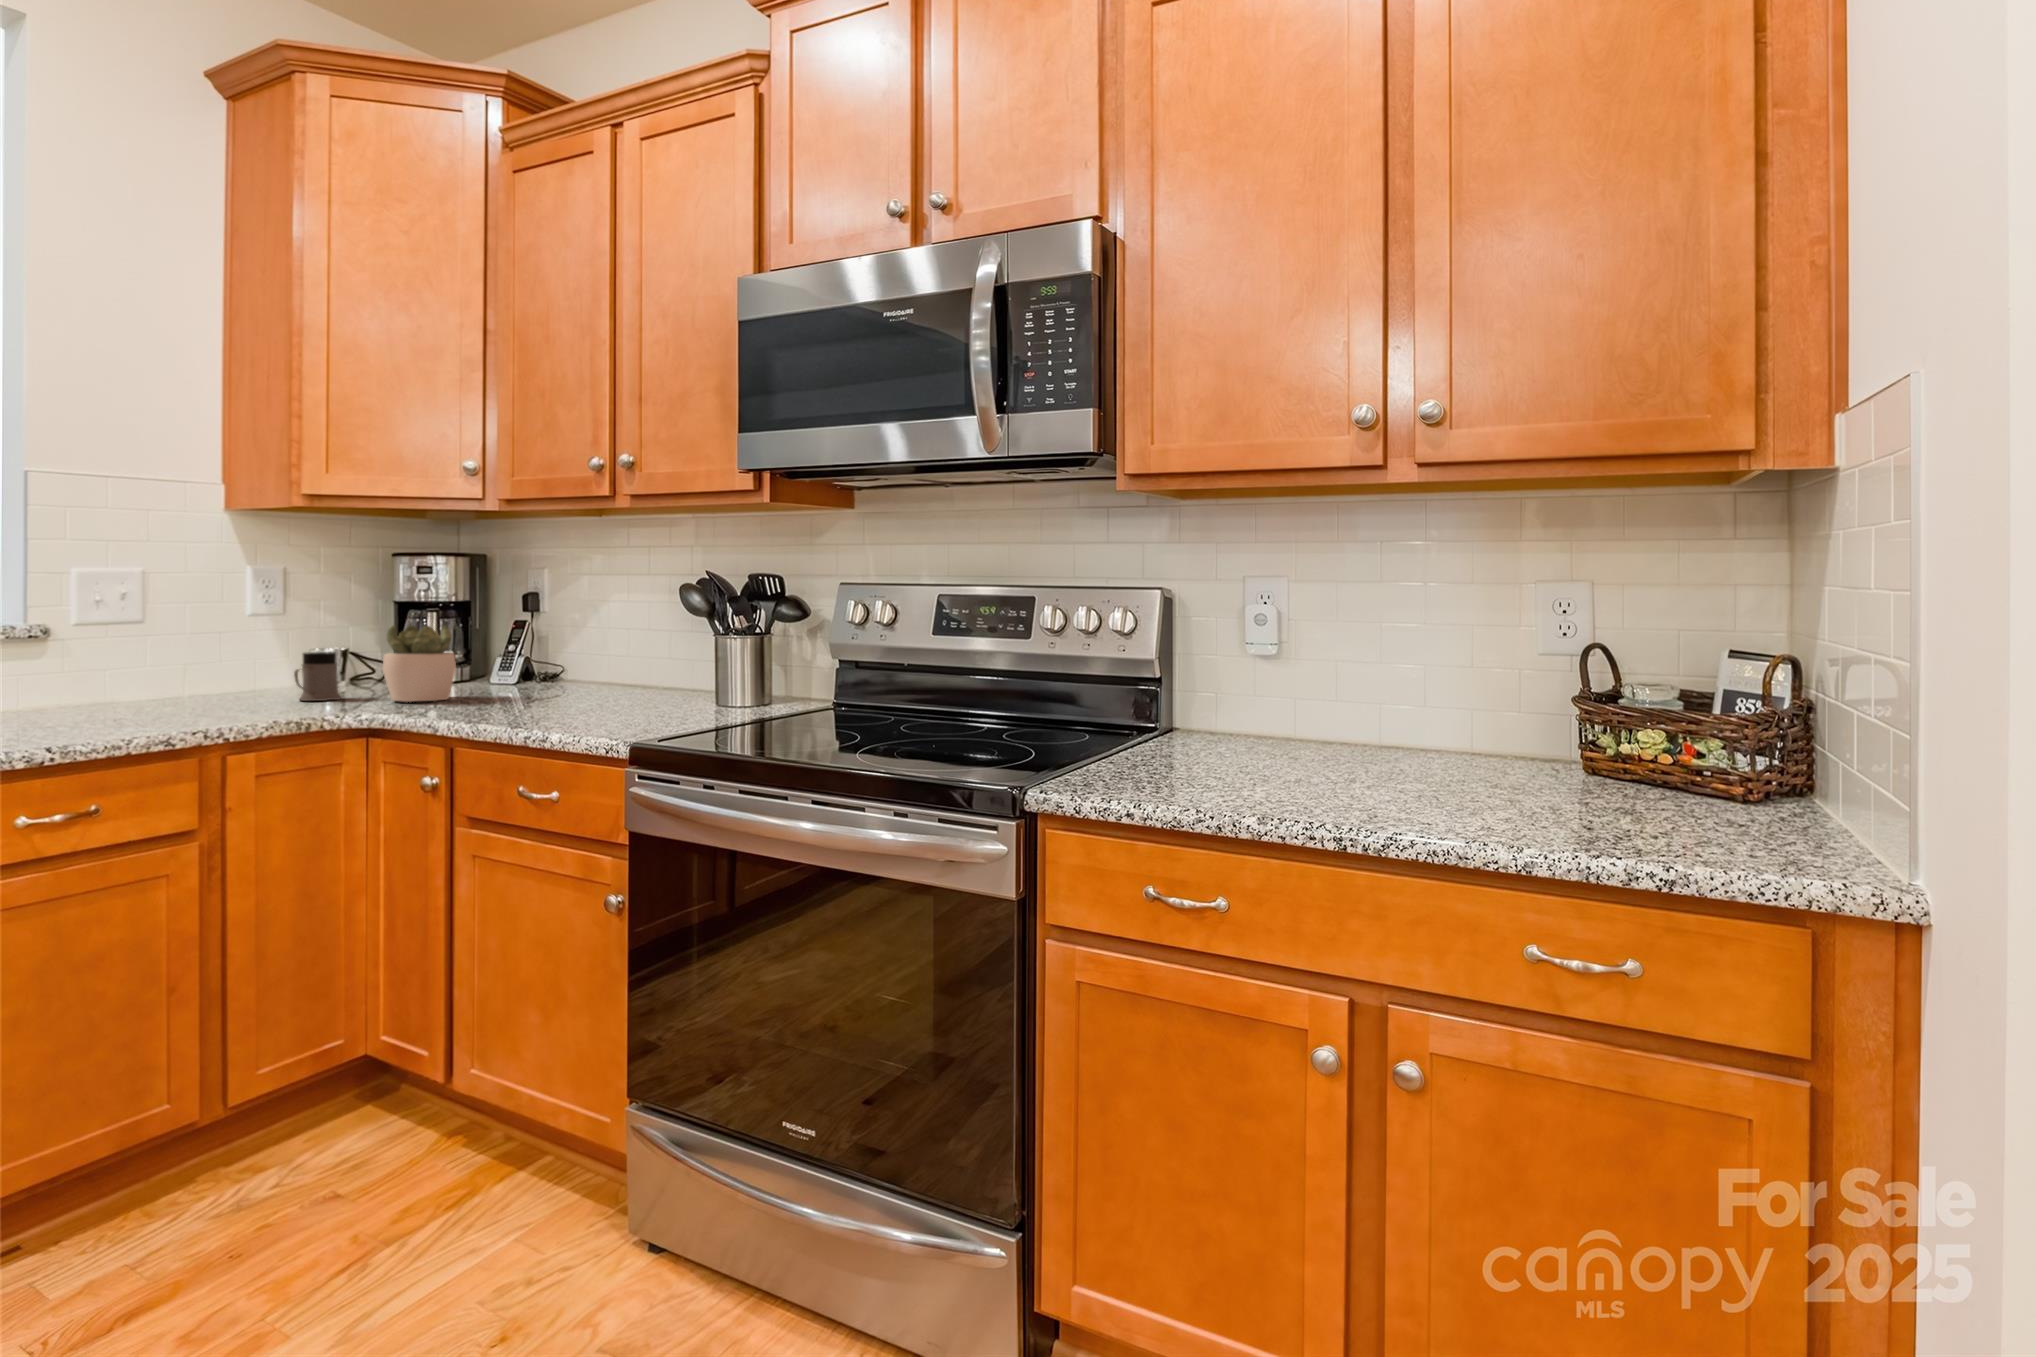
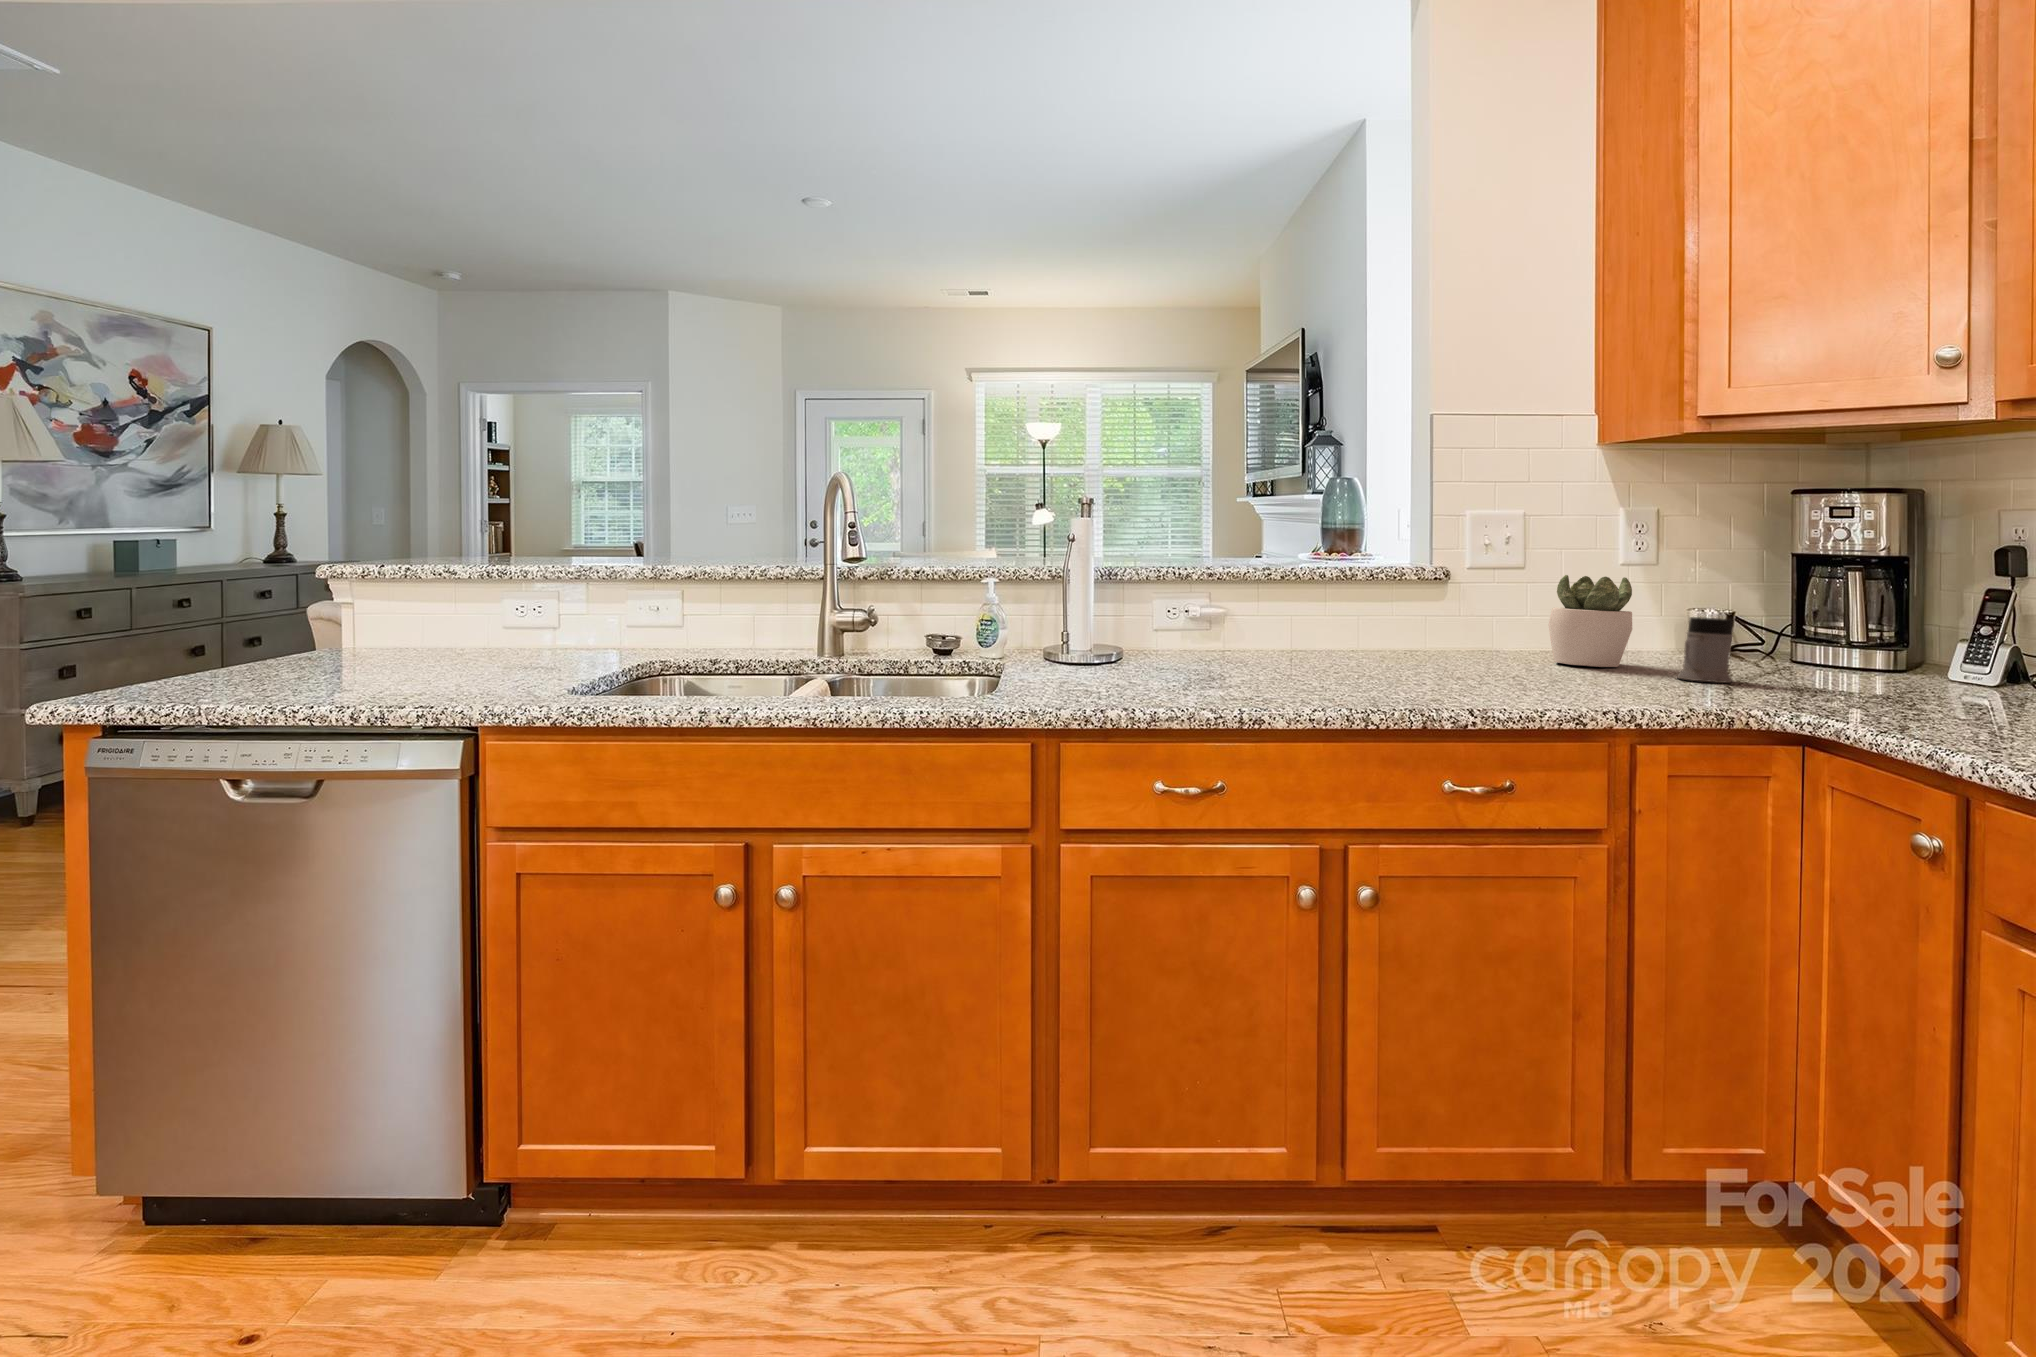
succulent plant: present [382,625,456,702] -> present [1548,575,1632,667]

